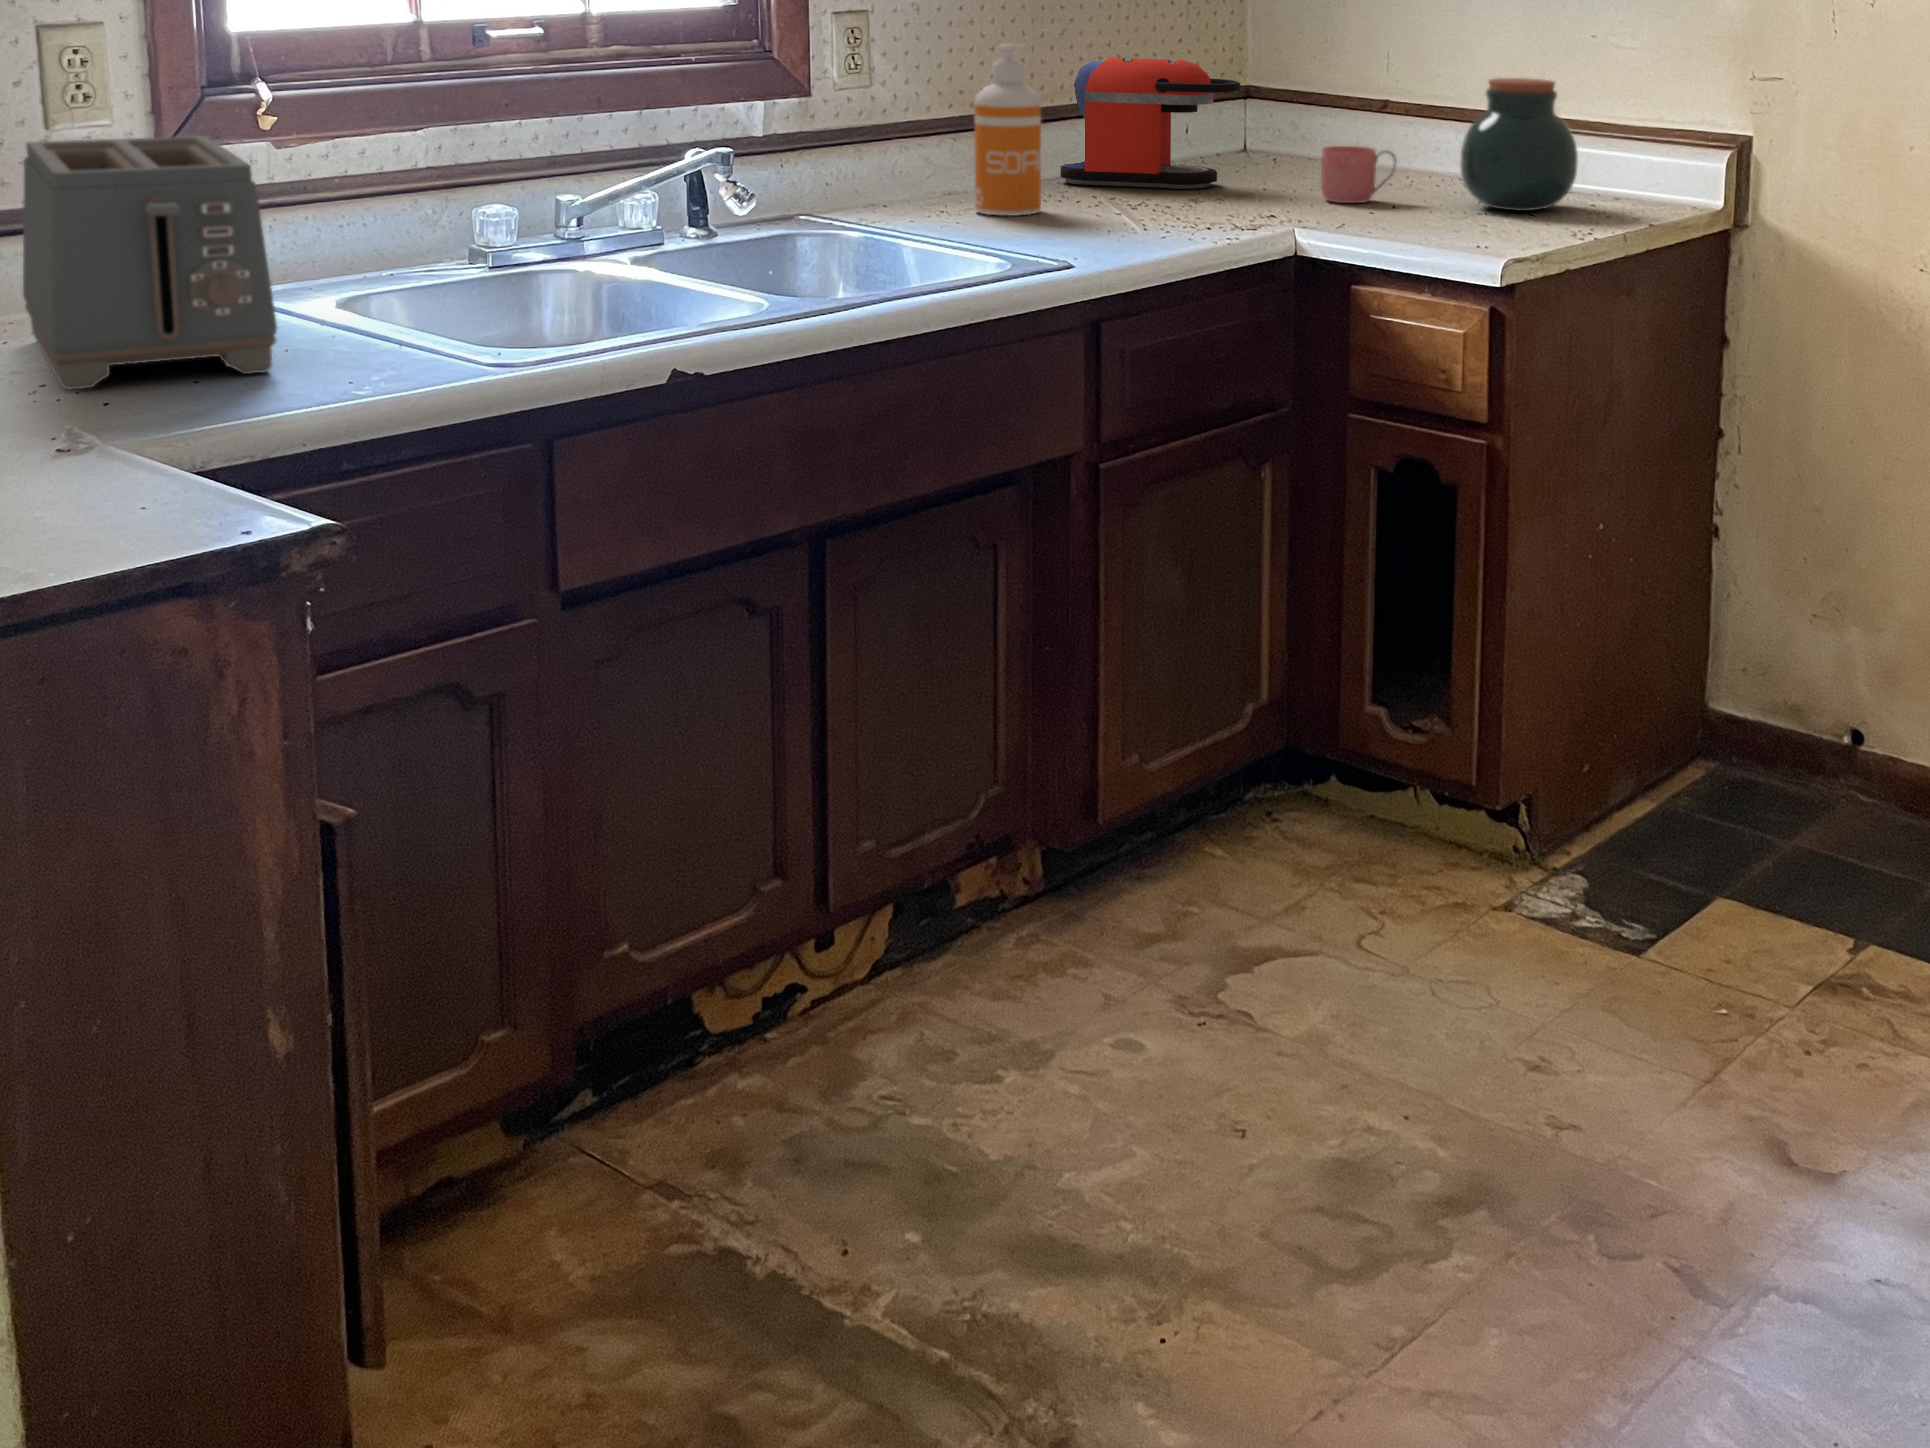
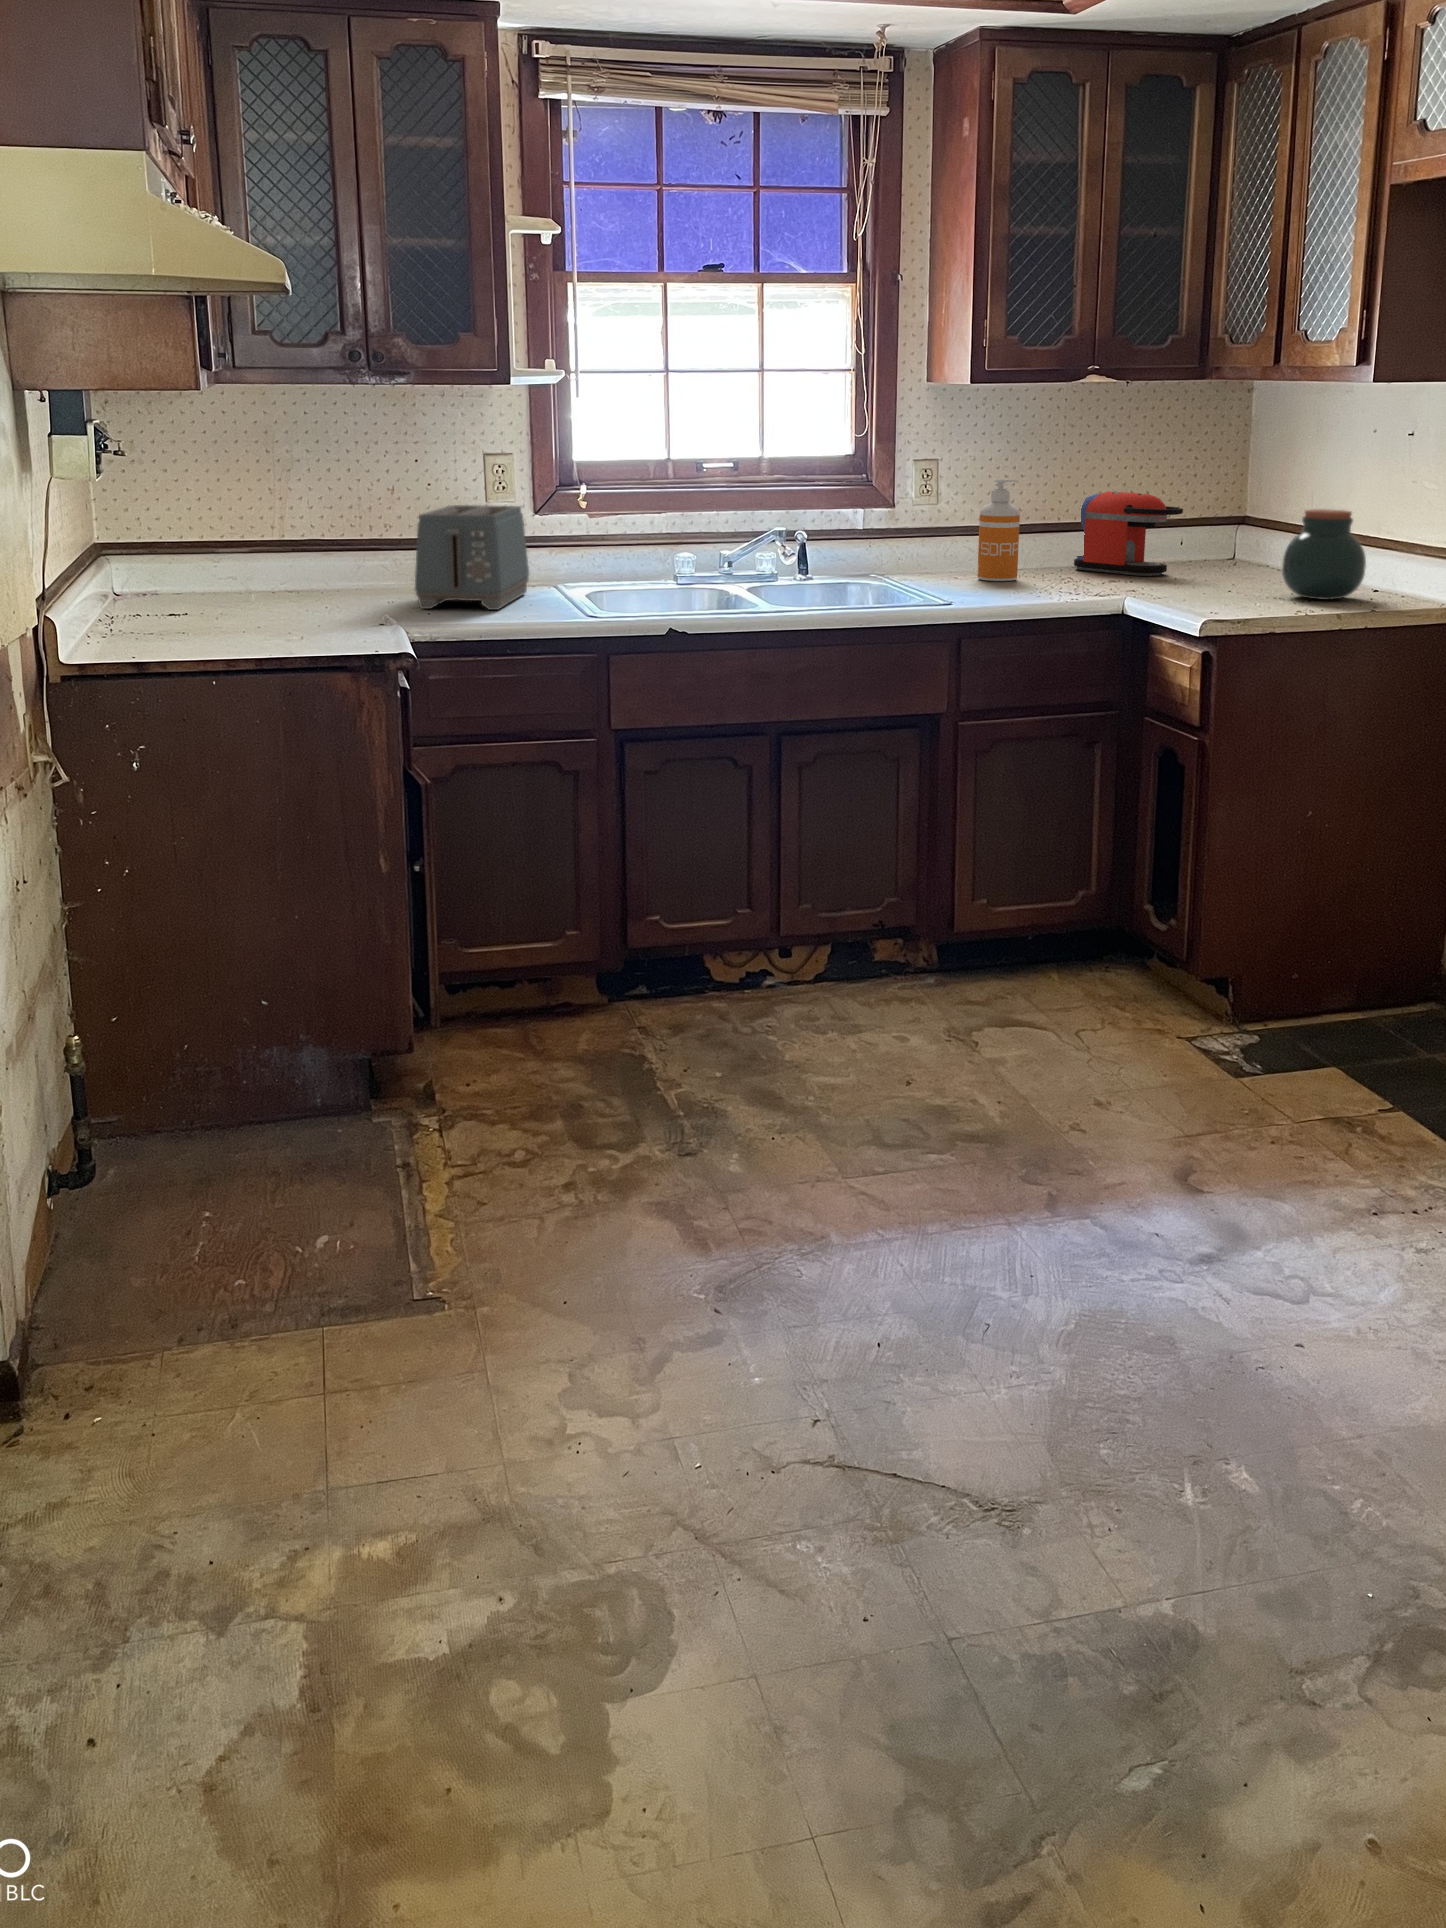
mug: present [1321,146,1396,203] -> none [1203,552,1252,589]

